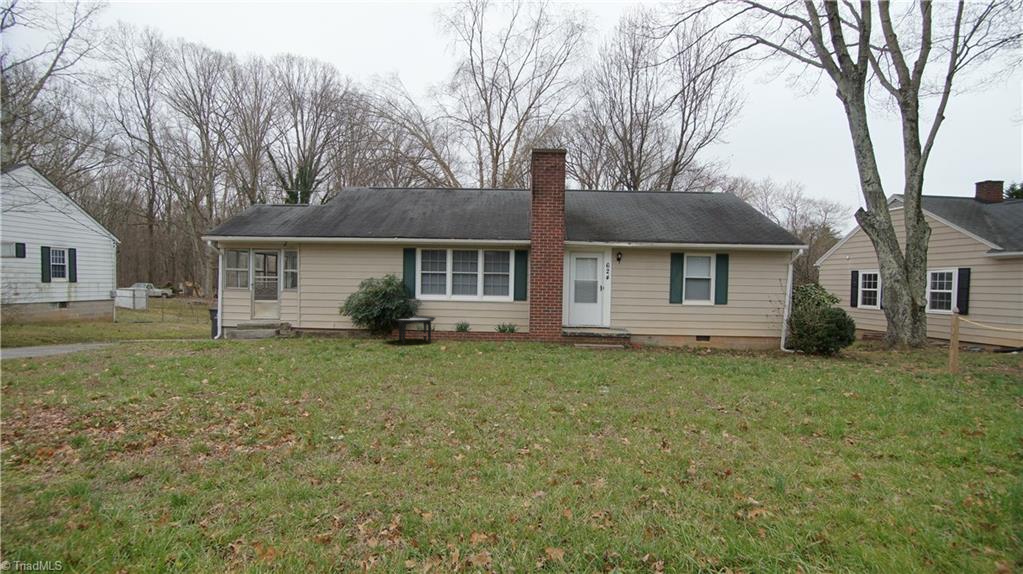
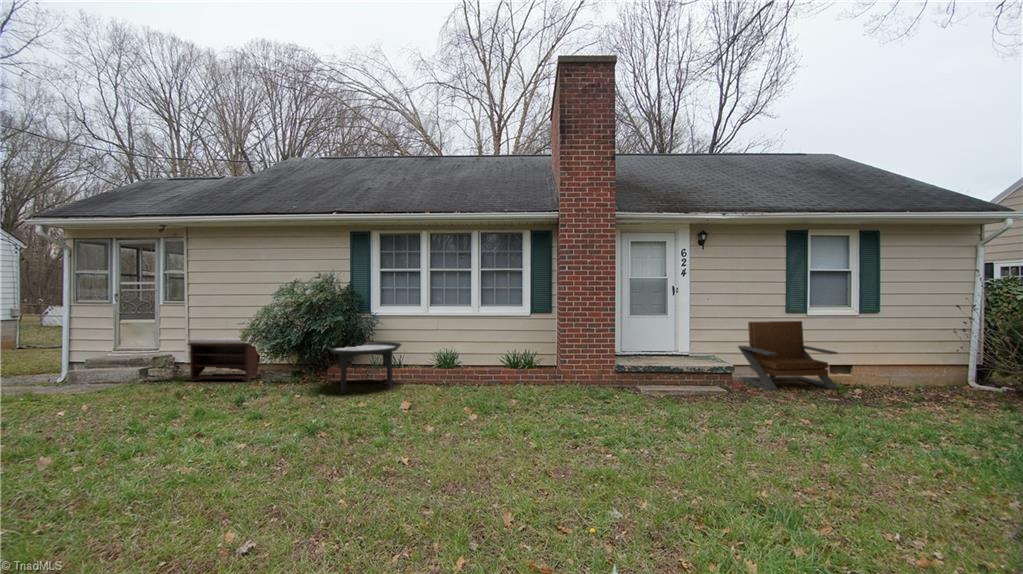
lounge chair: none [638,308,689,347] -> present [738,321,838,390]
bench: none [305,312,349,339] -> present [188,337,262,382]

